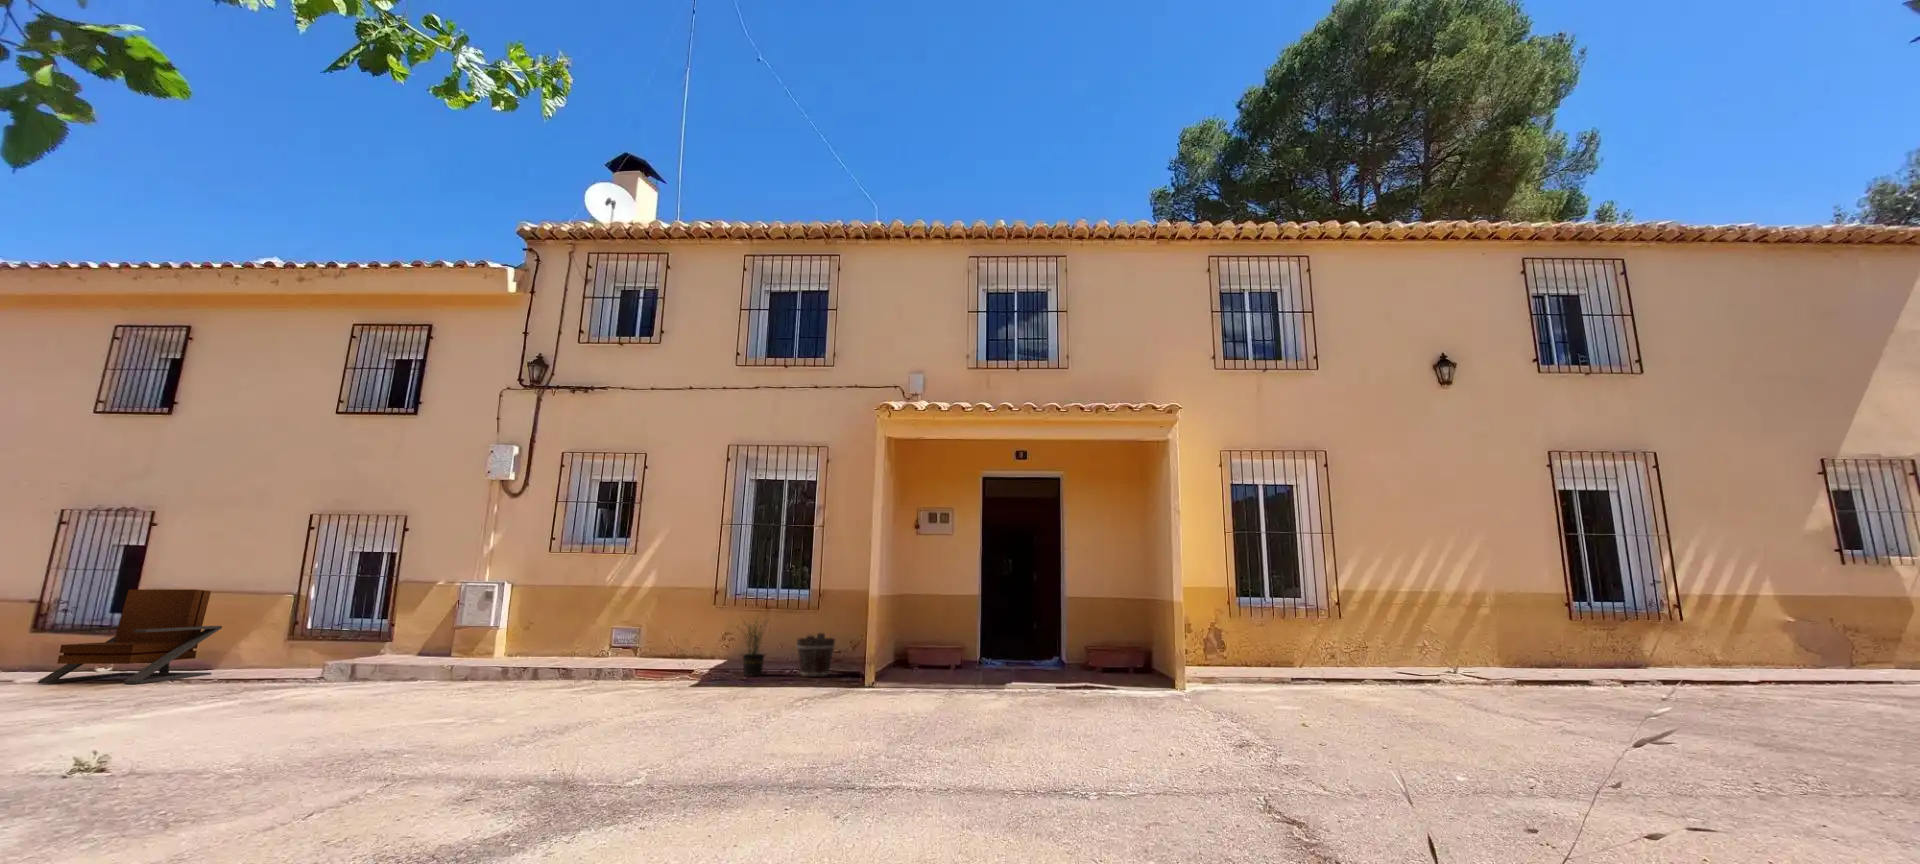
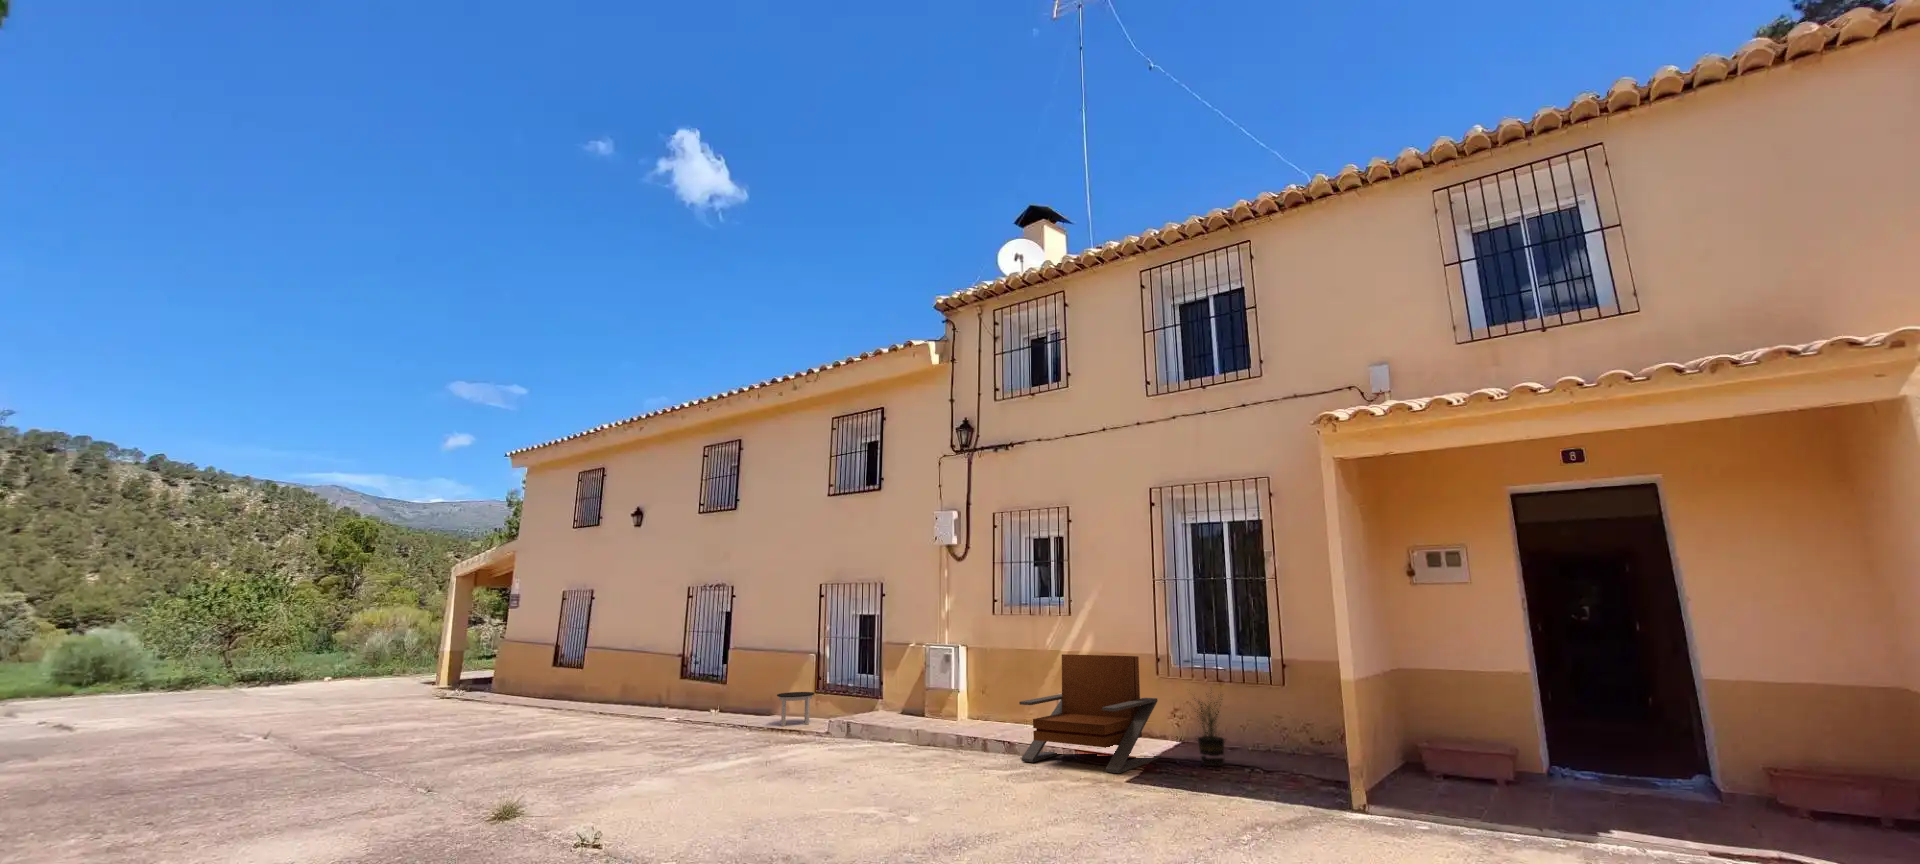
lounge chair: present [38,589,222,684] -> present [1019,654,1160,773]
bucket: present [797,633,835,677] -> none [1261,715,1315,776]
round table: none [231,639,288,678] -> present [777,692,814,726]

